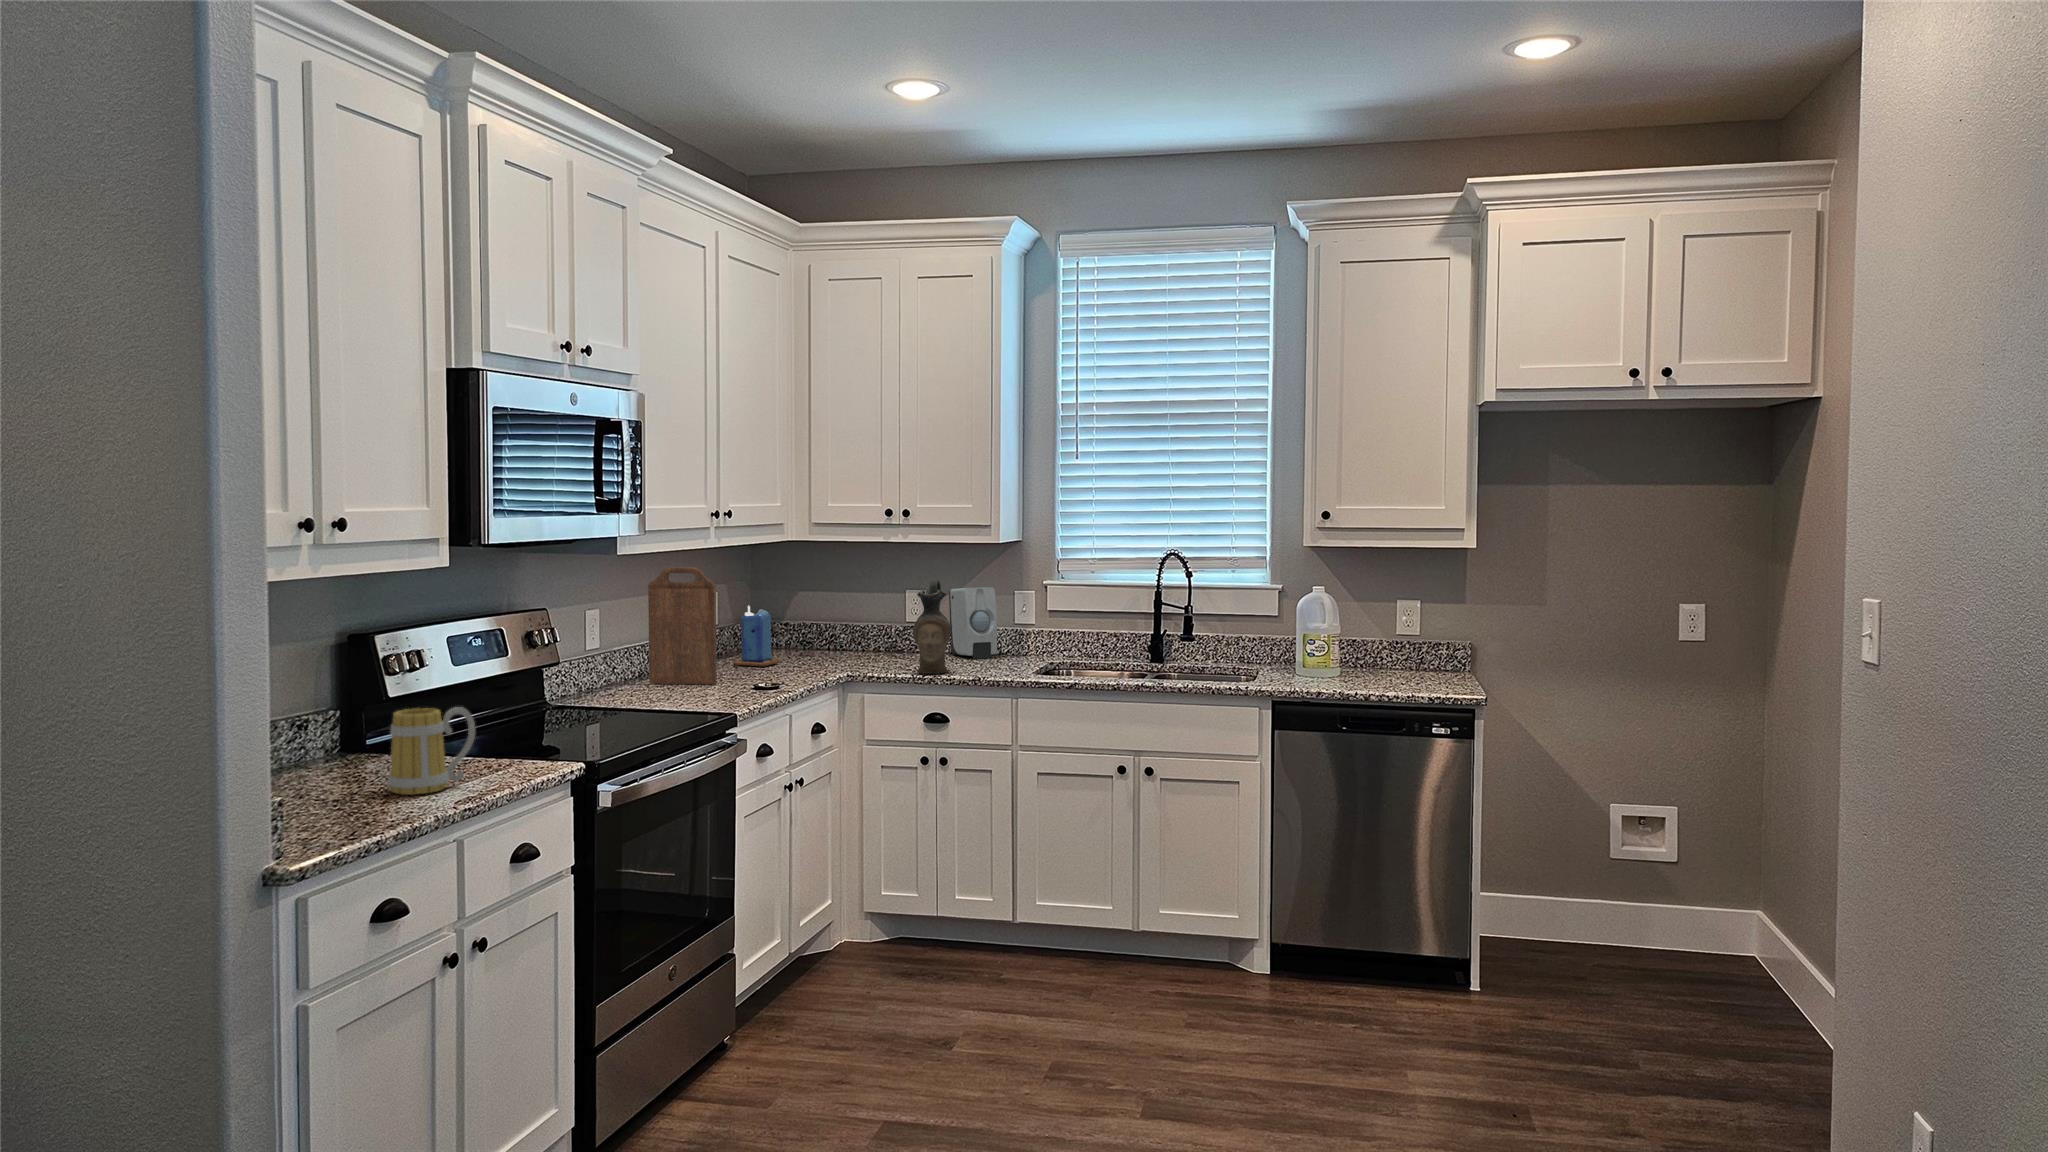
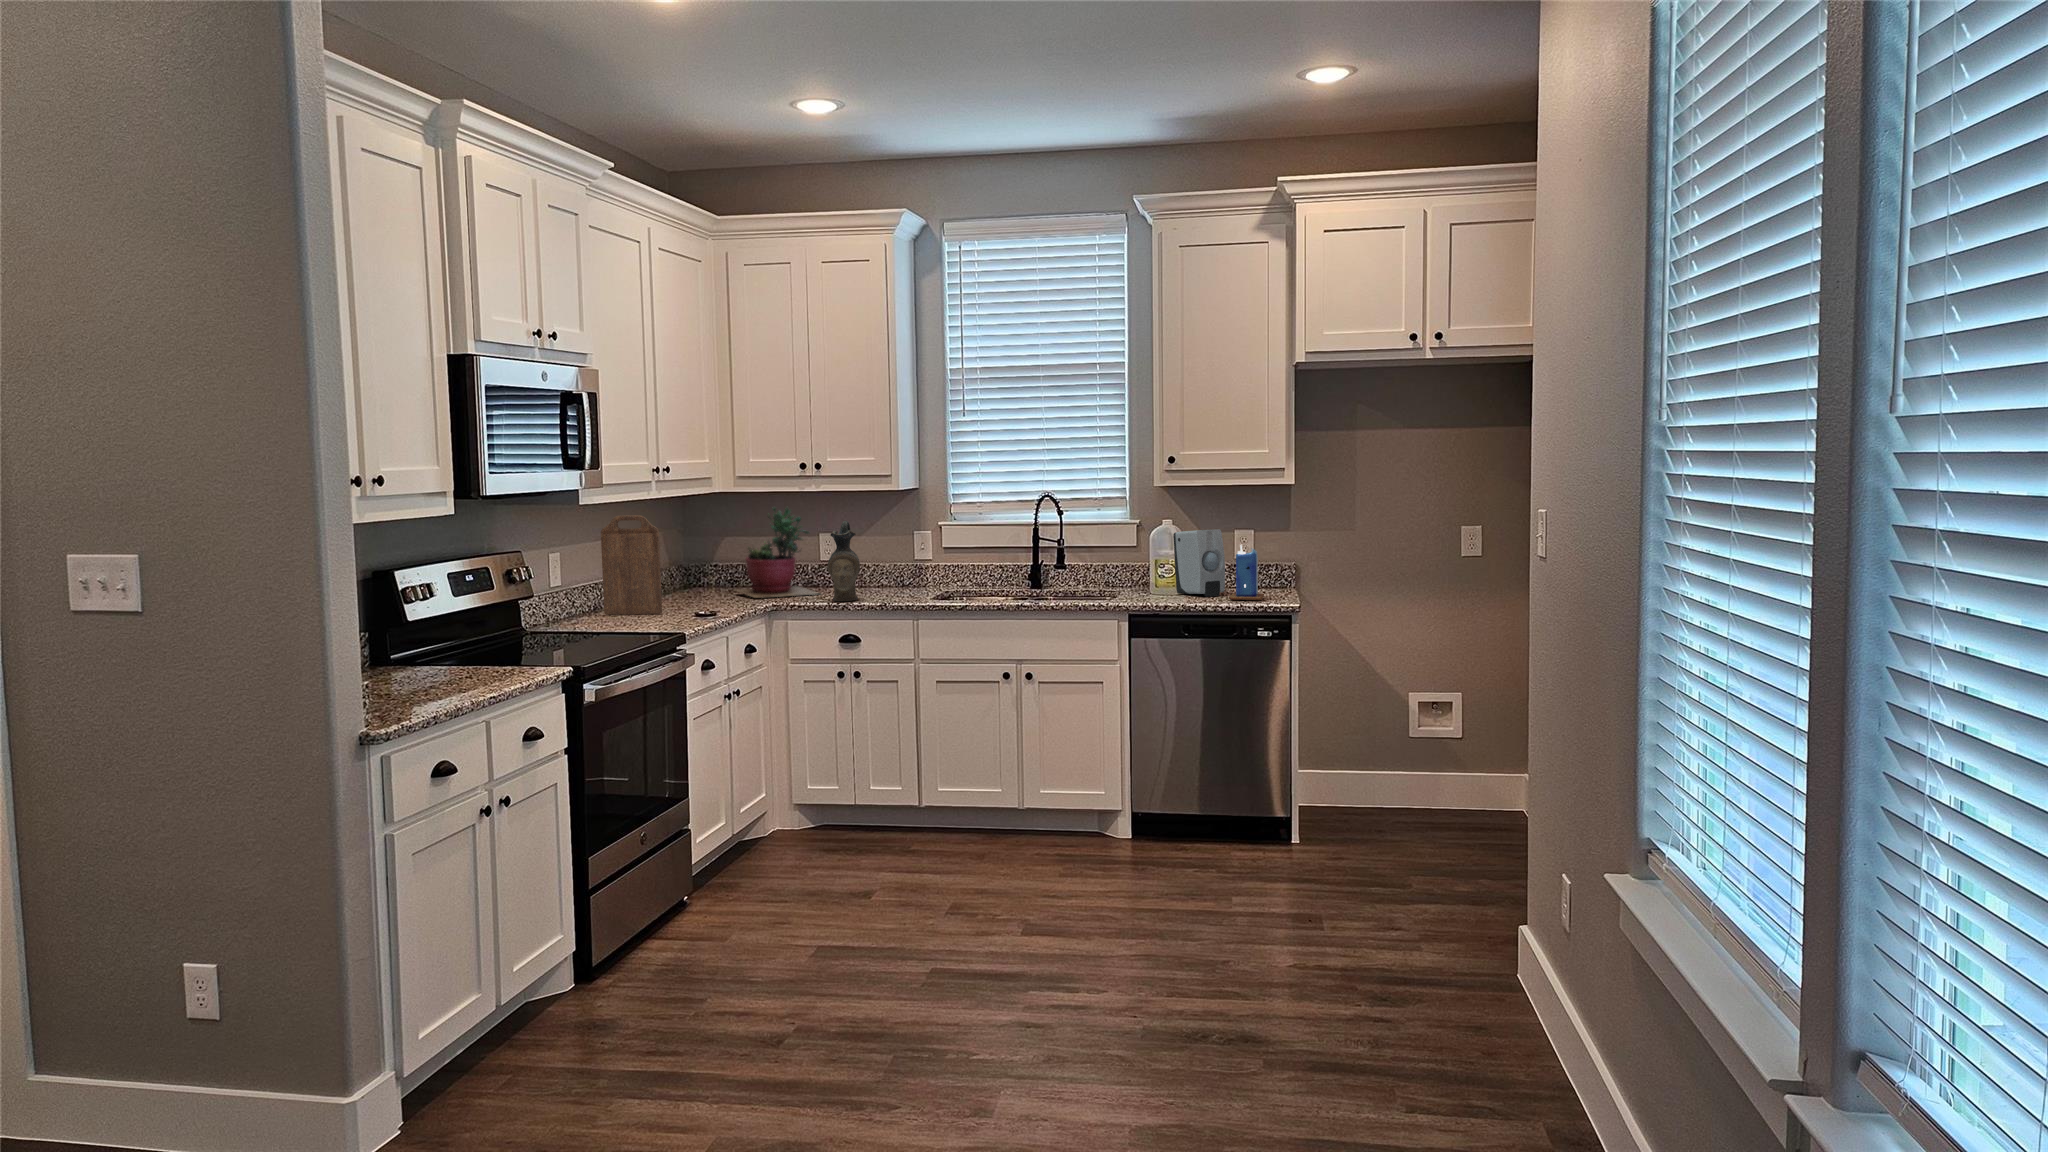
succulent plant: none [804,559,907,666] -> present [737,507,818,598]
soap dispenser: present [949,587,997,659] -> present [1173,529,1225,597]
candle: present [733,606,780,666] -> present [1230,545,1264,600]
mug: present [388,707,476,795] -> none [425,622,491,689]

